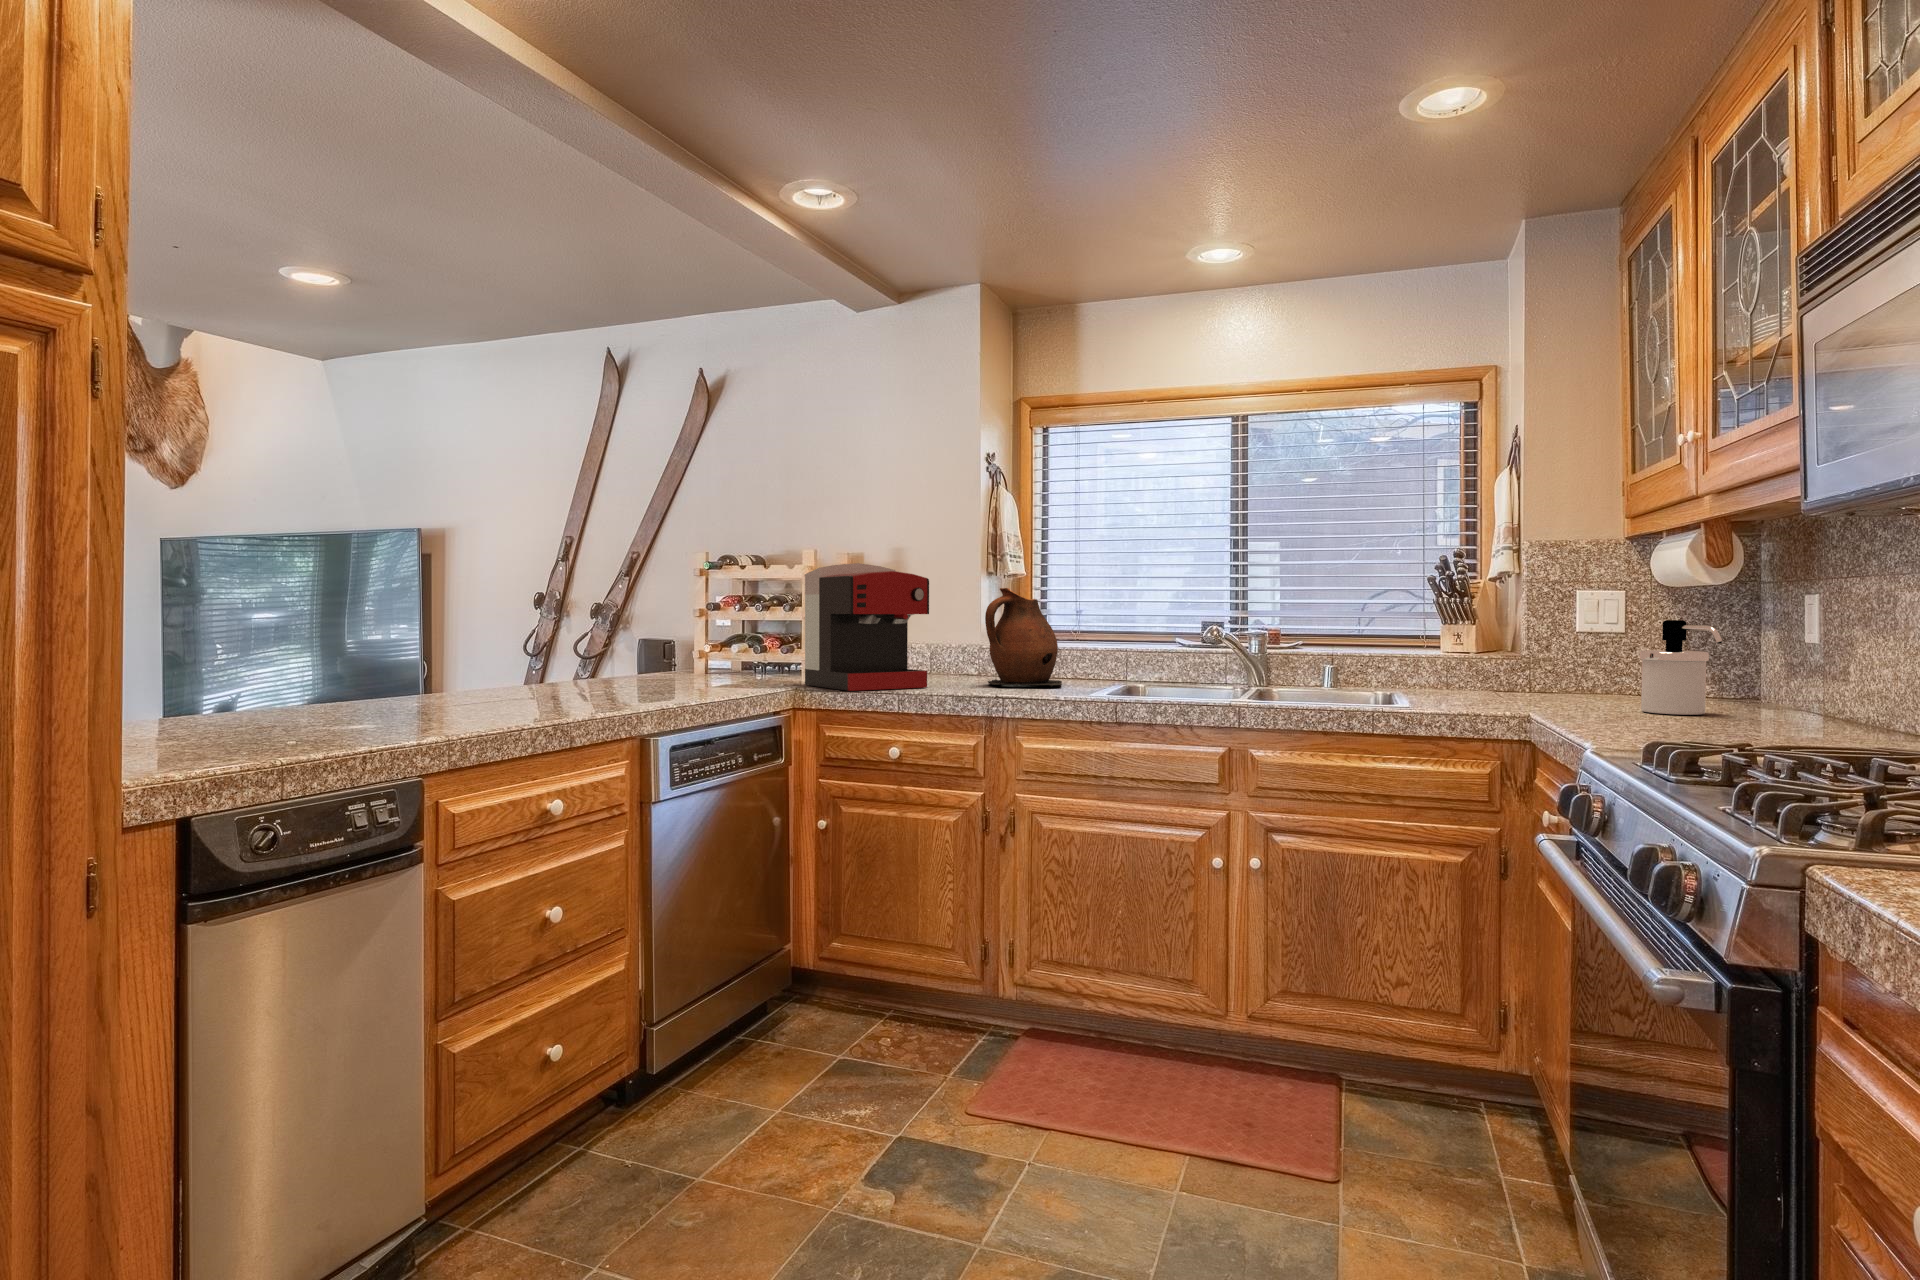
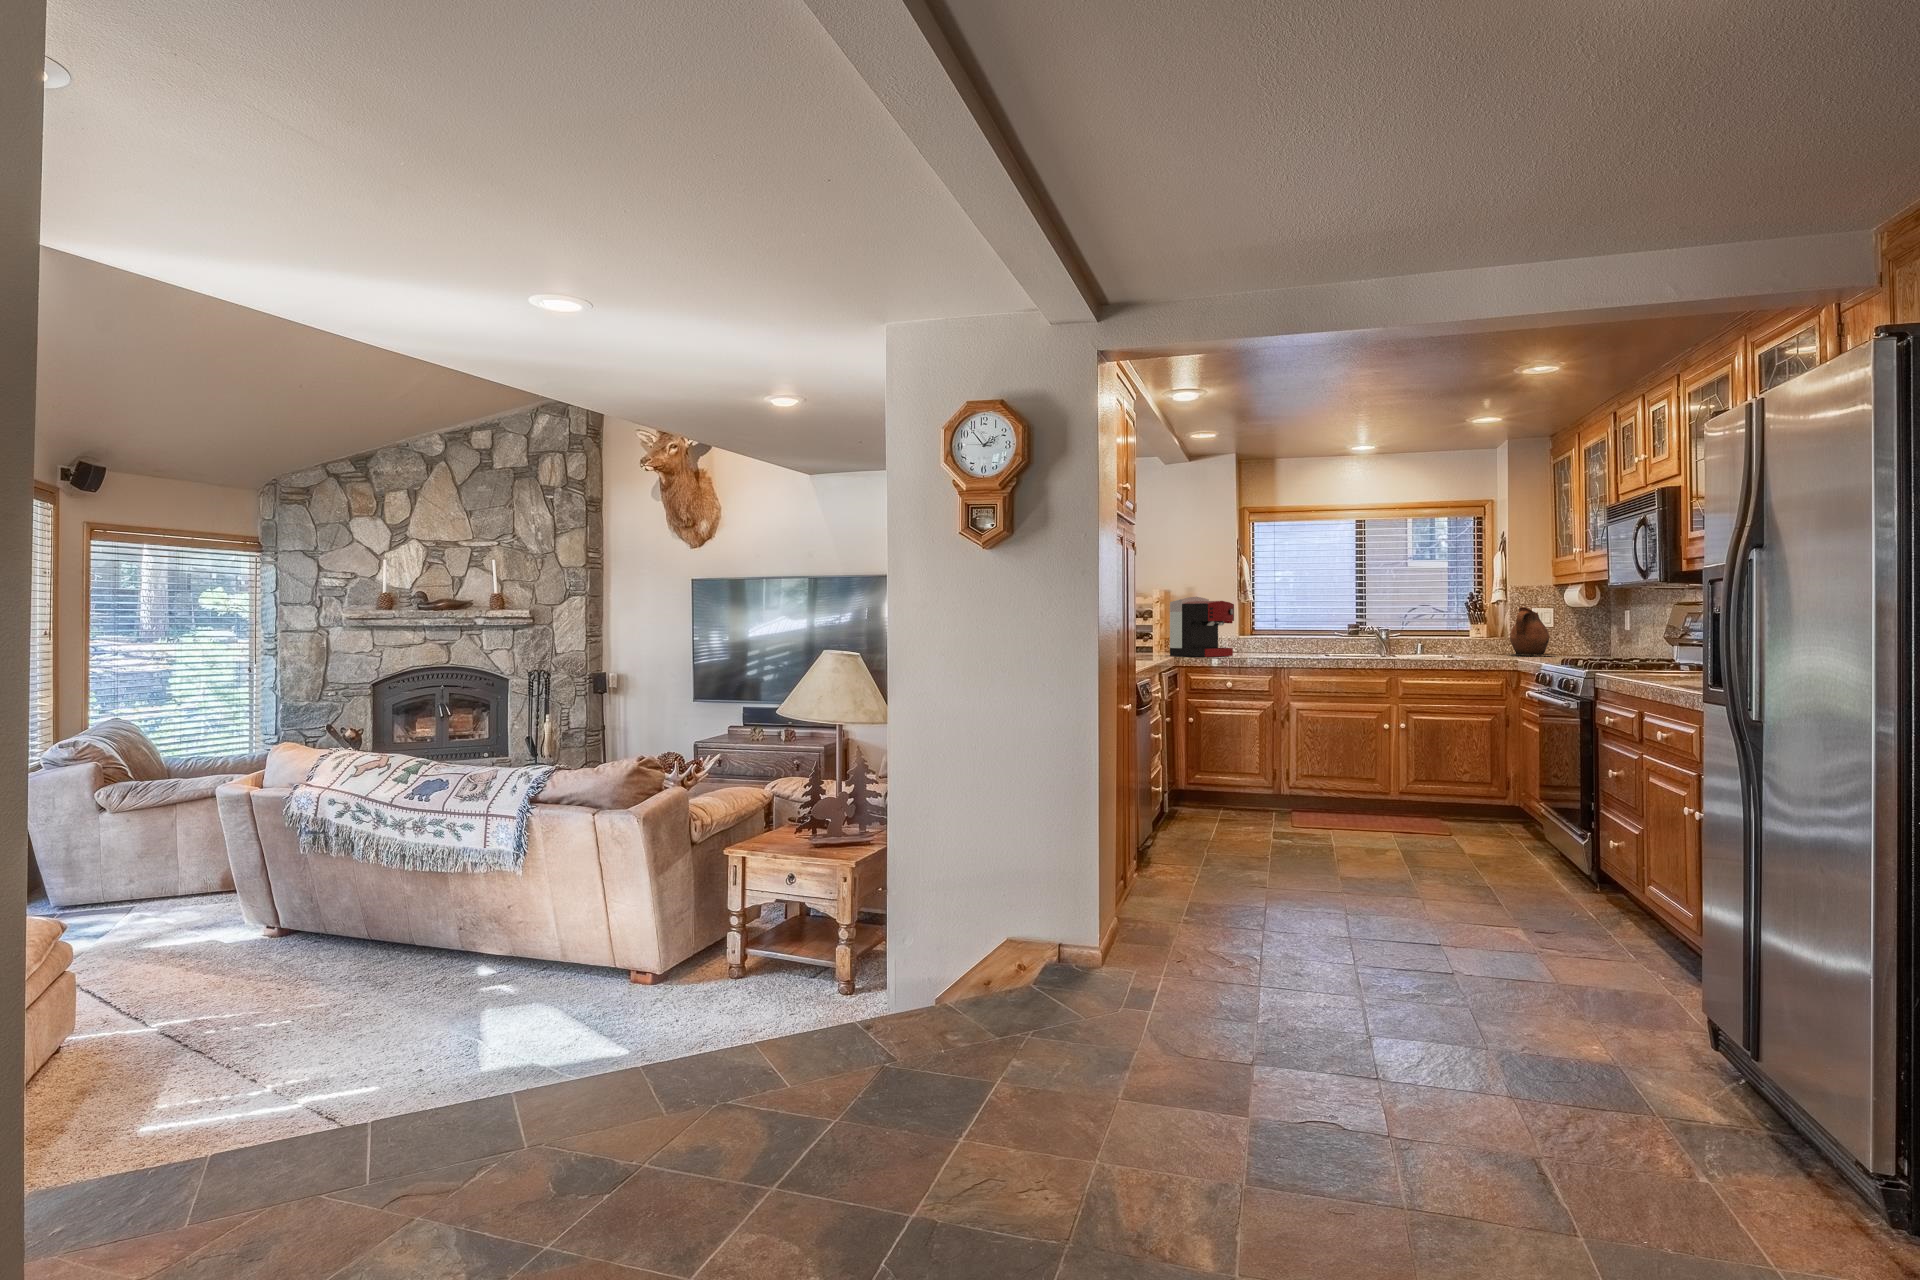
ceramic pitcher: present [985,588,1062,687] -> present [1510,607,1555,655]
soap dispenser: present [1640,620,1723,715] -> none [1560,621,1591,659]

